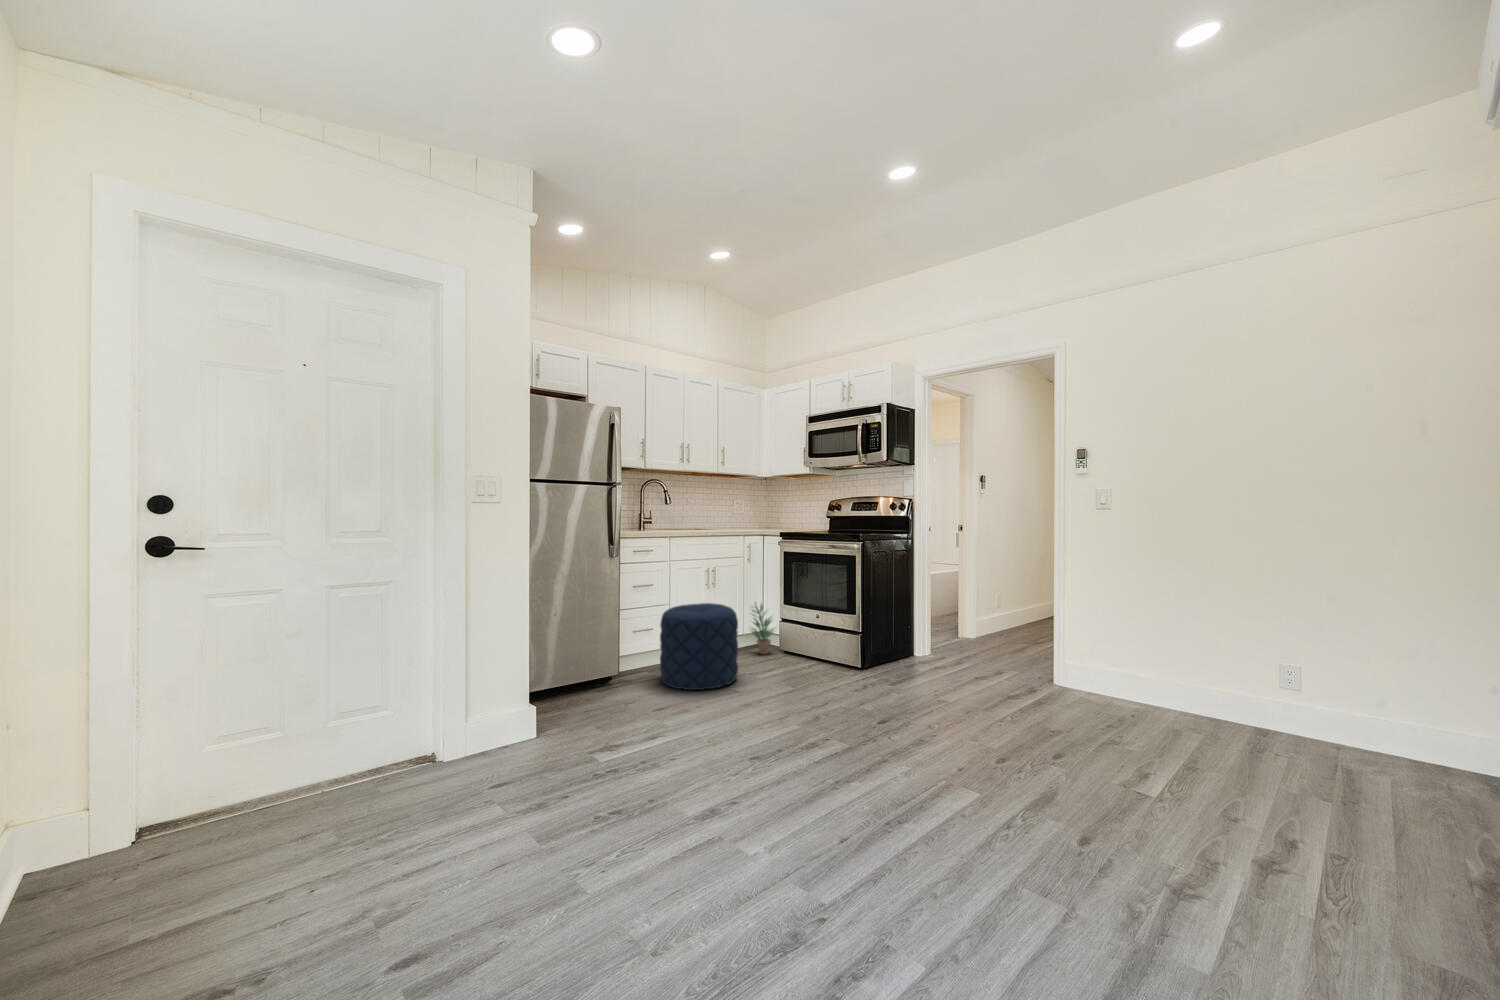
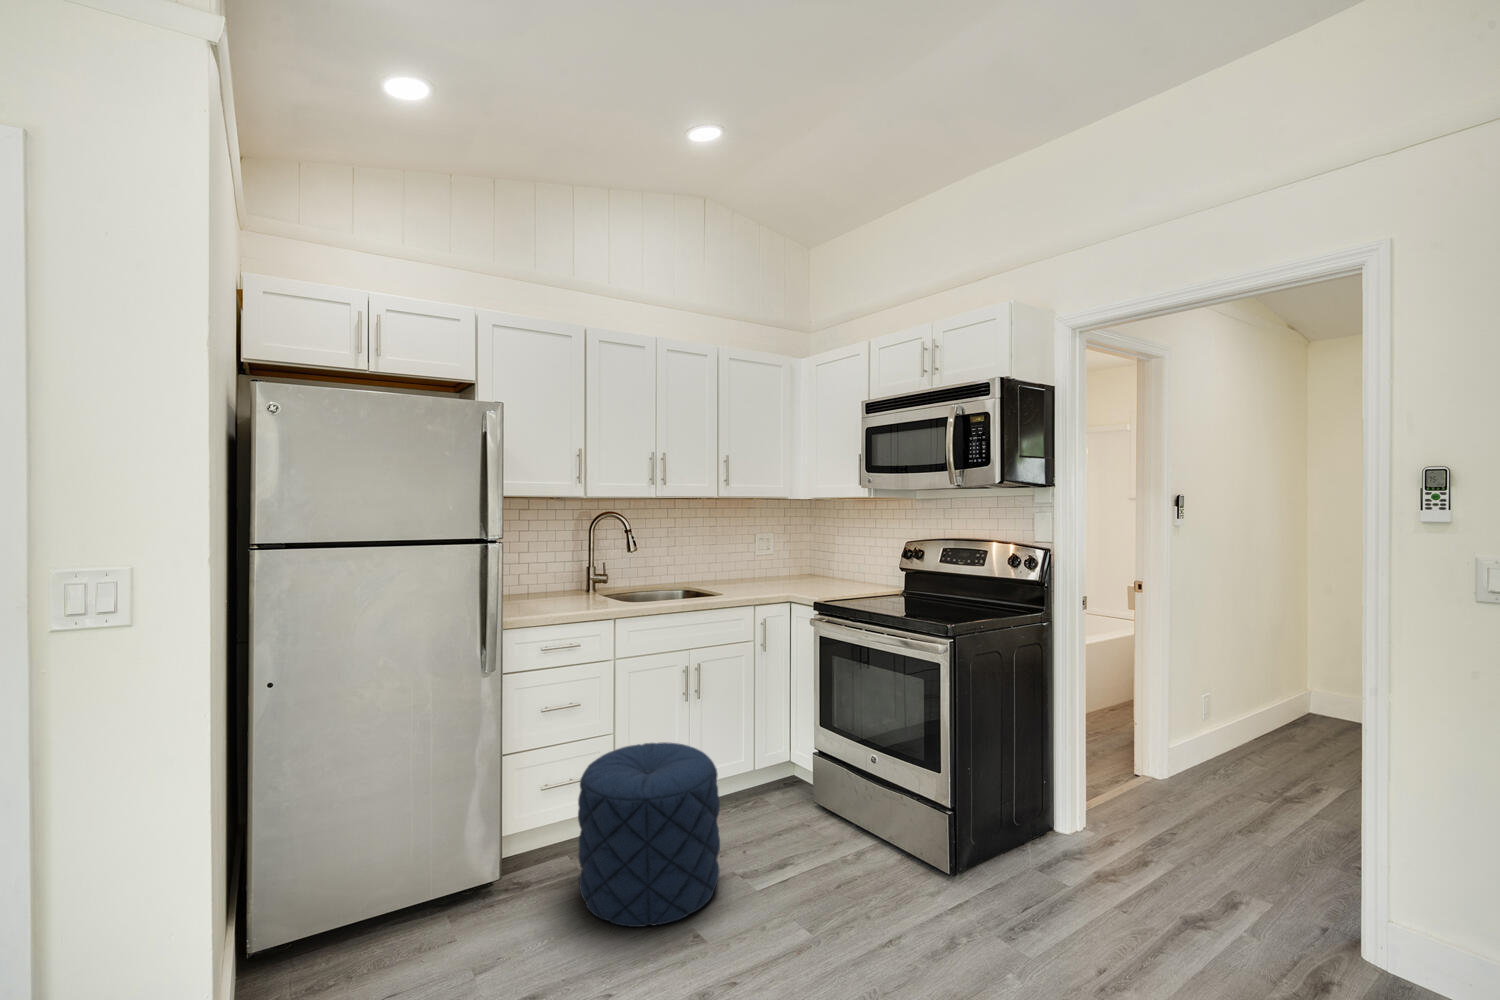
potted plant: present [752,604,774,654] -> none [760,717,812,811]

